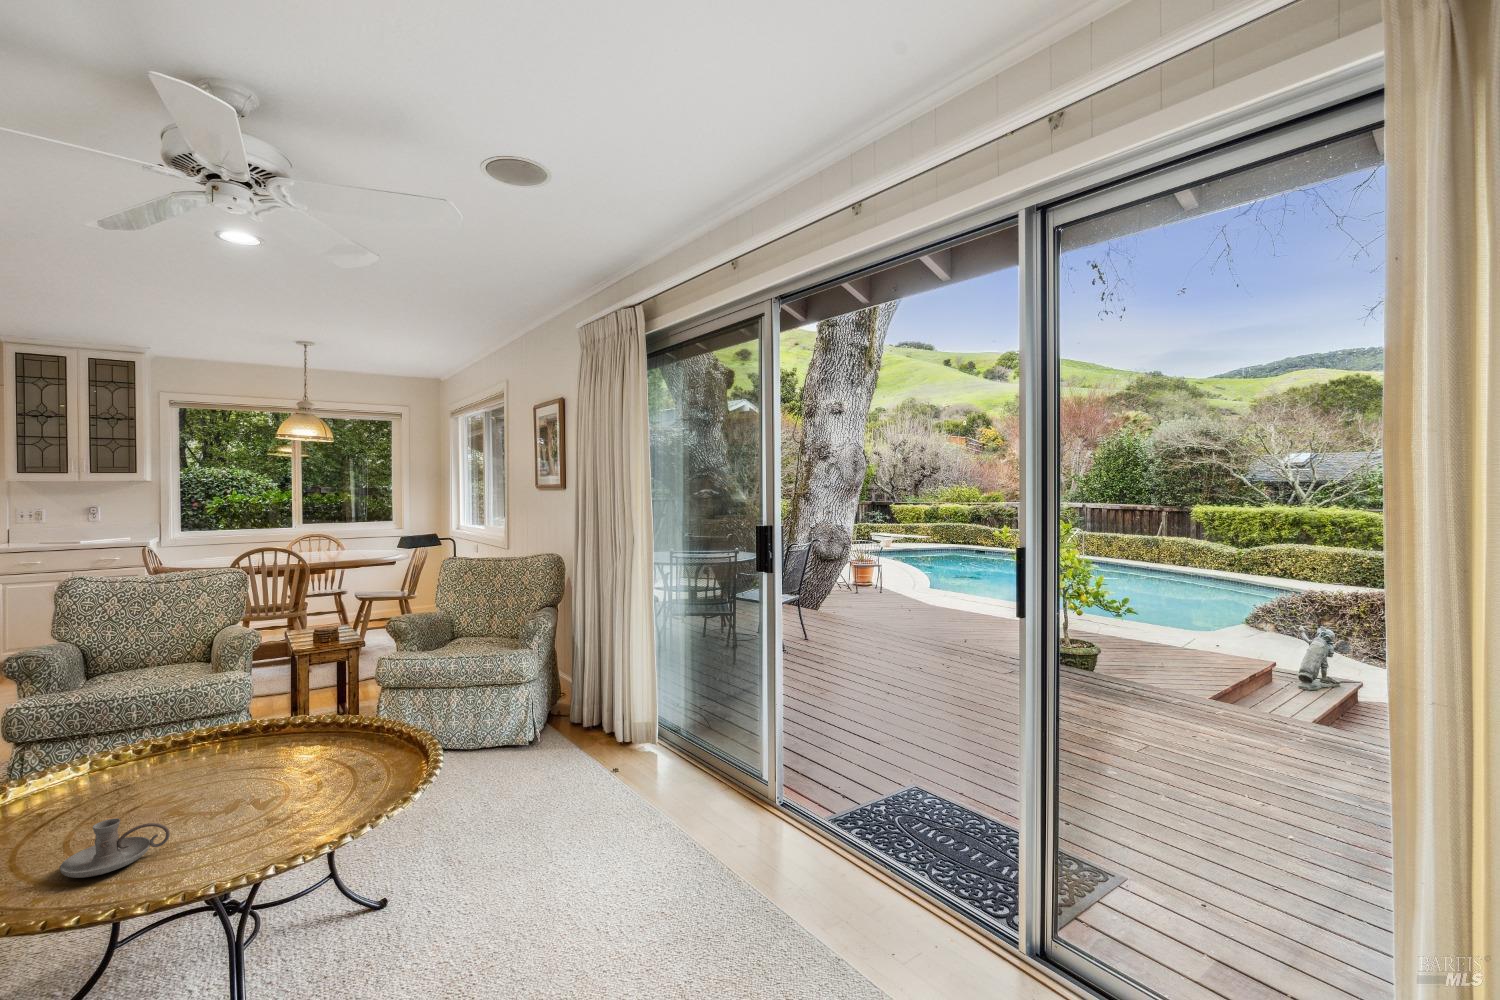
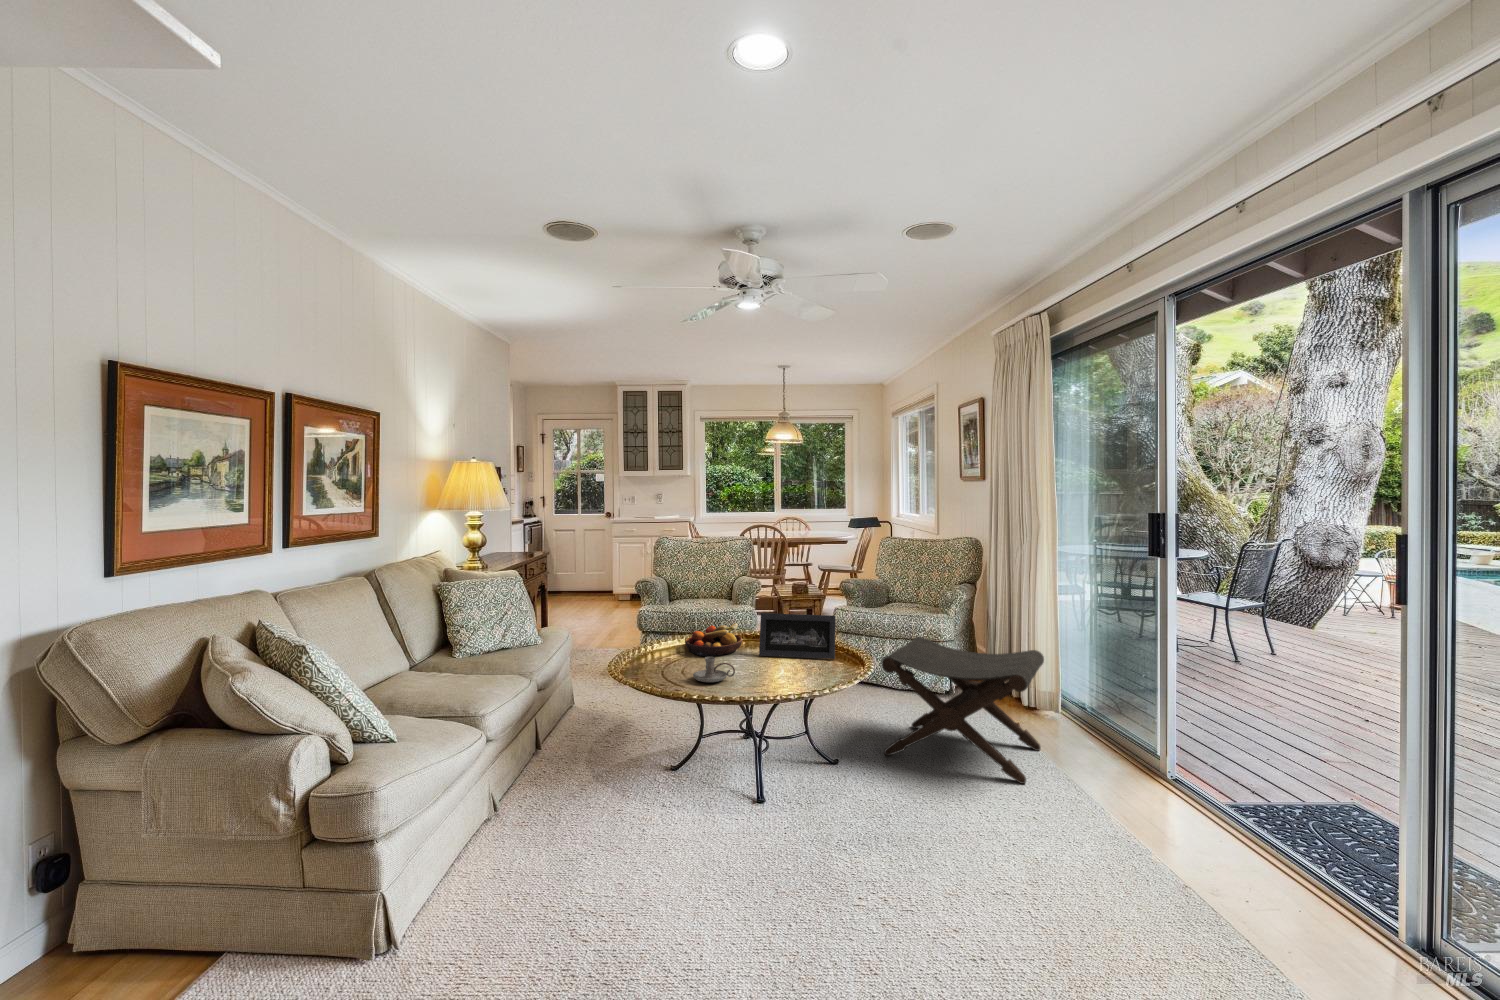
footstool: none [452,685,651,870] -> present [882,637,1044,784]
picture frame: none [235,688,378,776] -> present [759,613,836,659]
fruit bowl: none [64,724,202,805] -> present [685,623,742,656]

